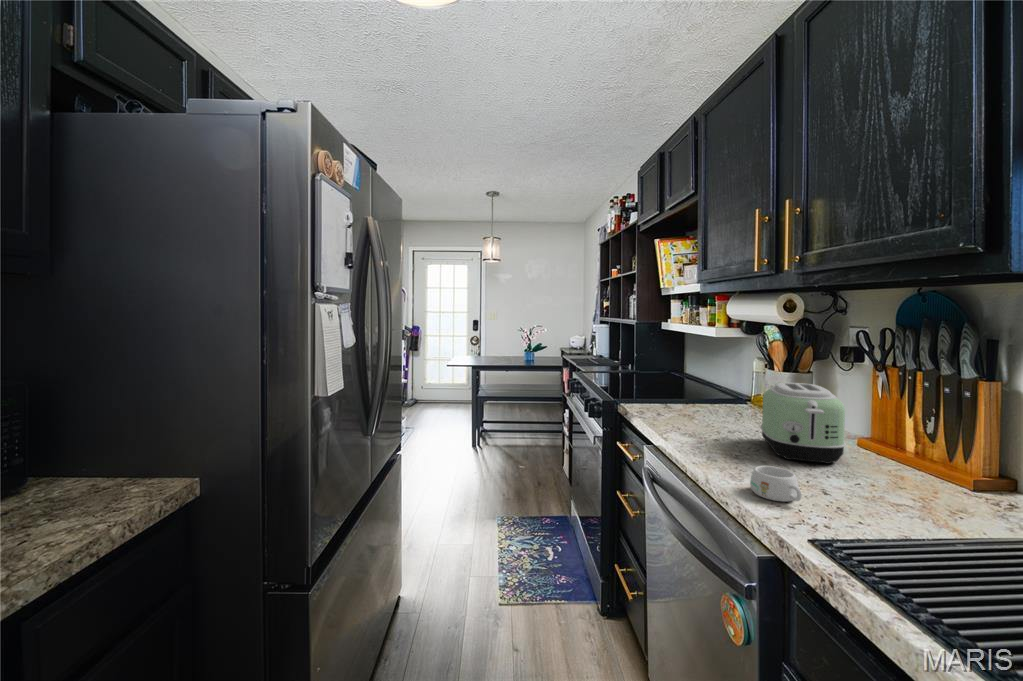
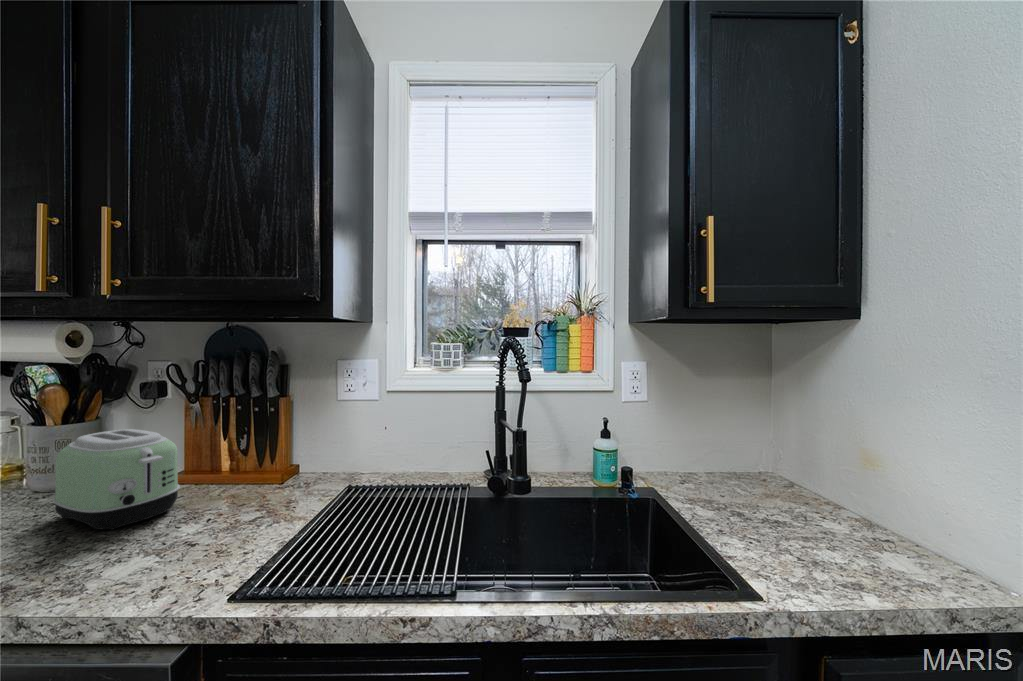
mug: present [750,466,802,502] -> none [107,538,187,590]

